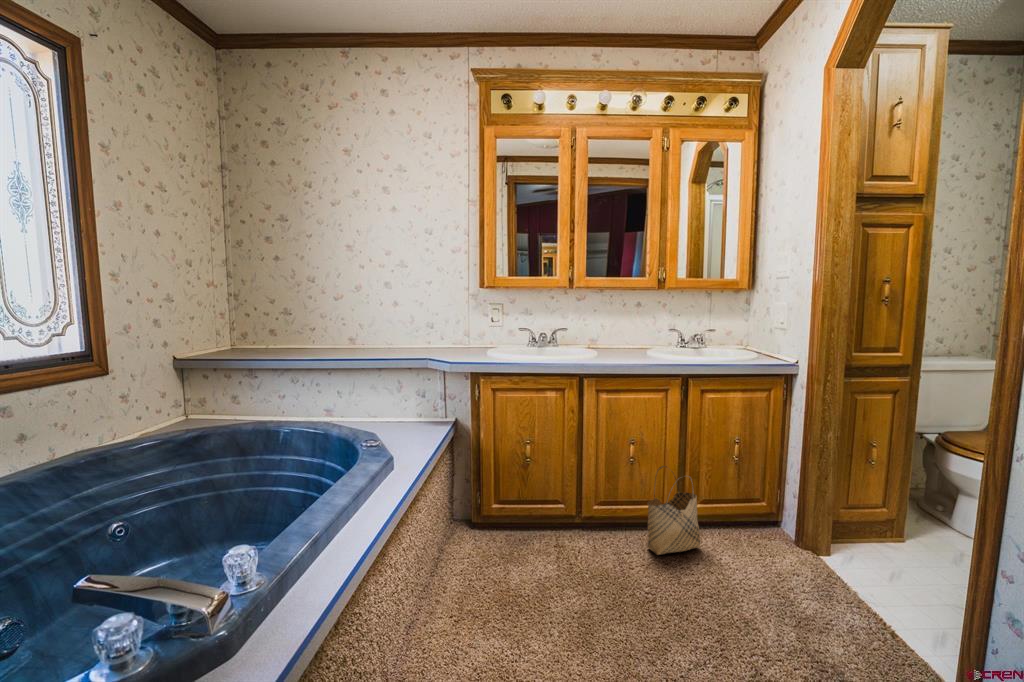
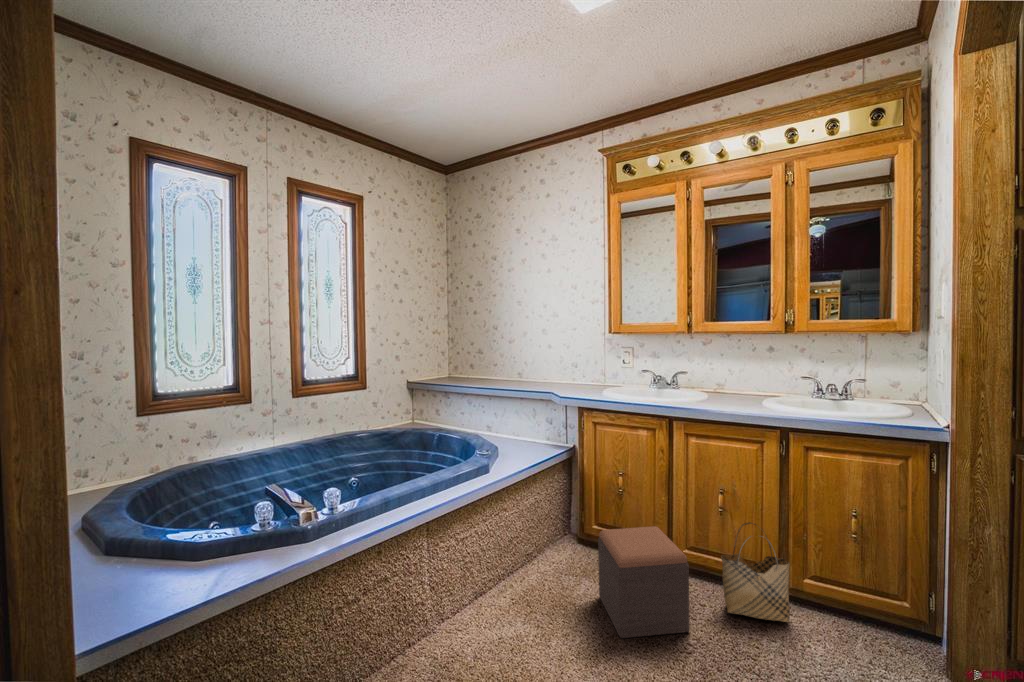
footstool: none [544,489,647,617] -> present [598,526,690,638]

